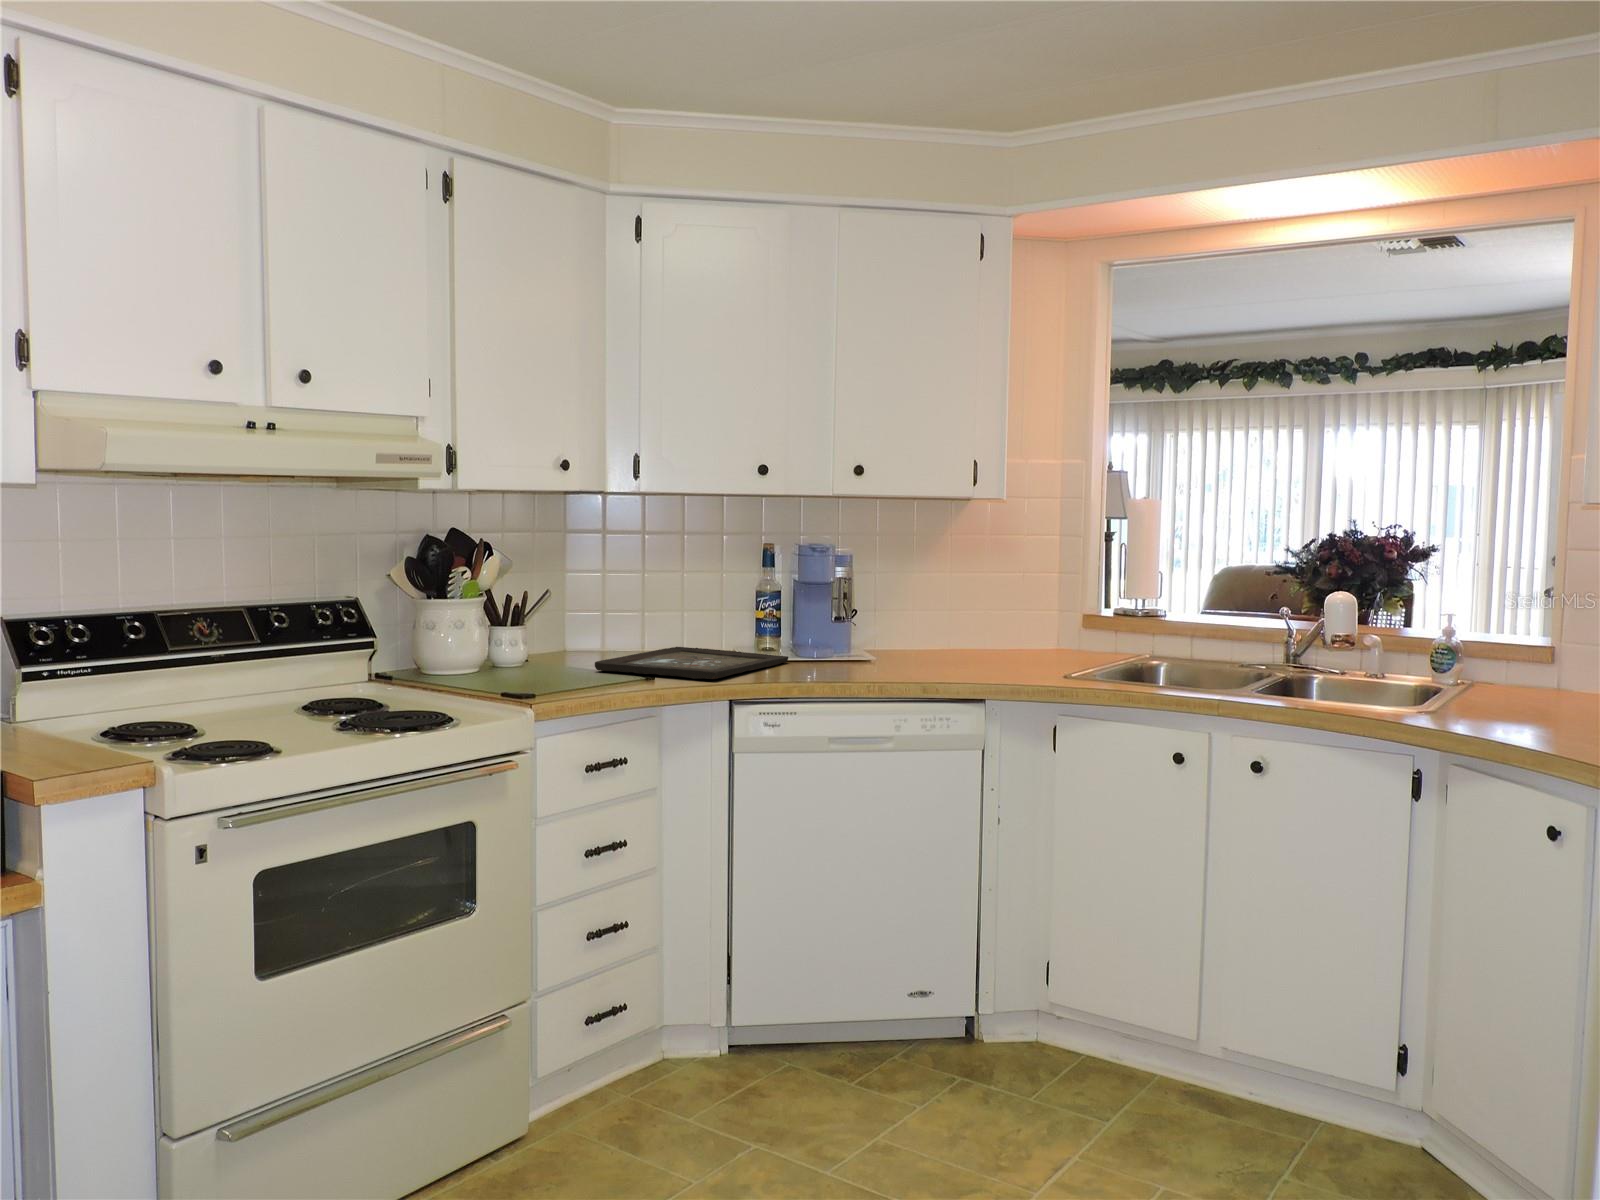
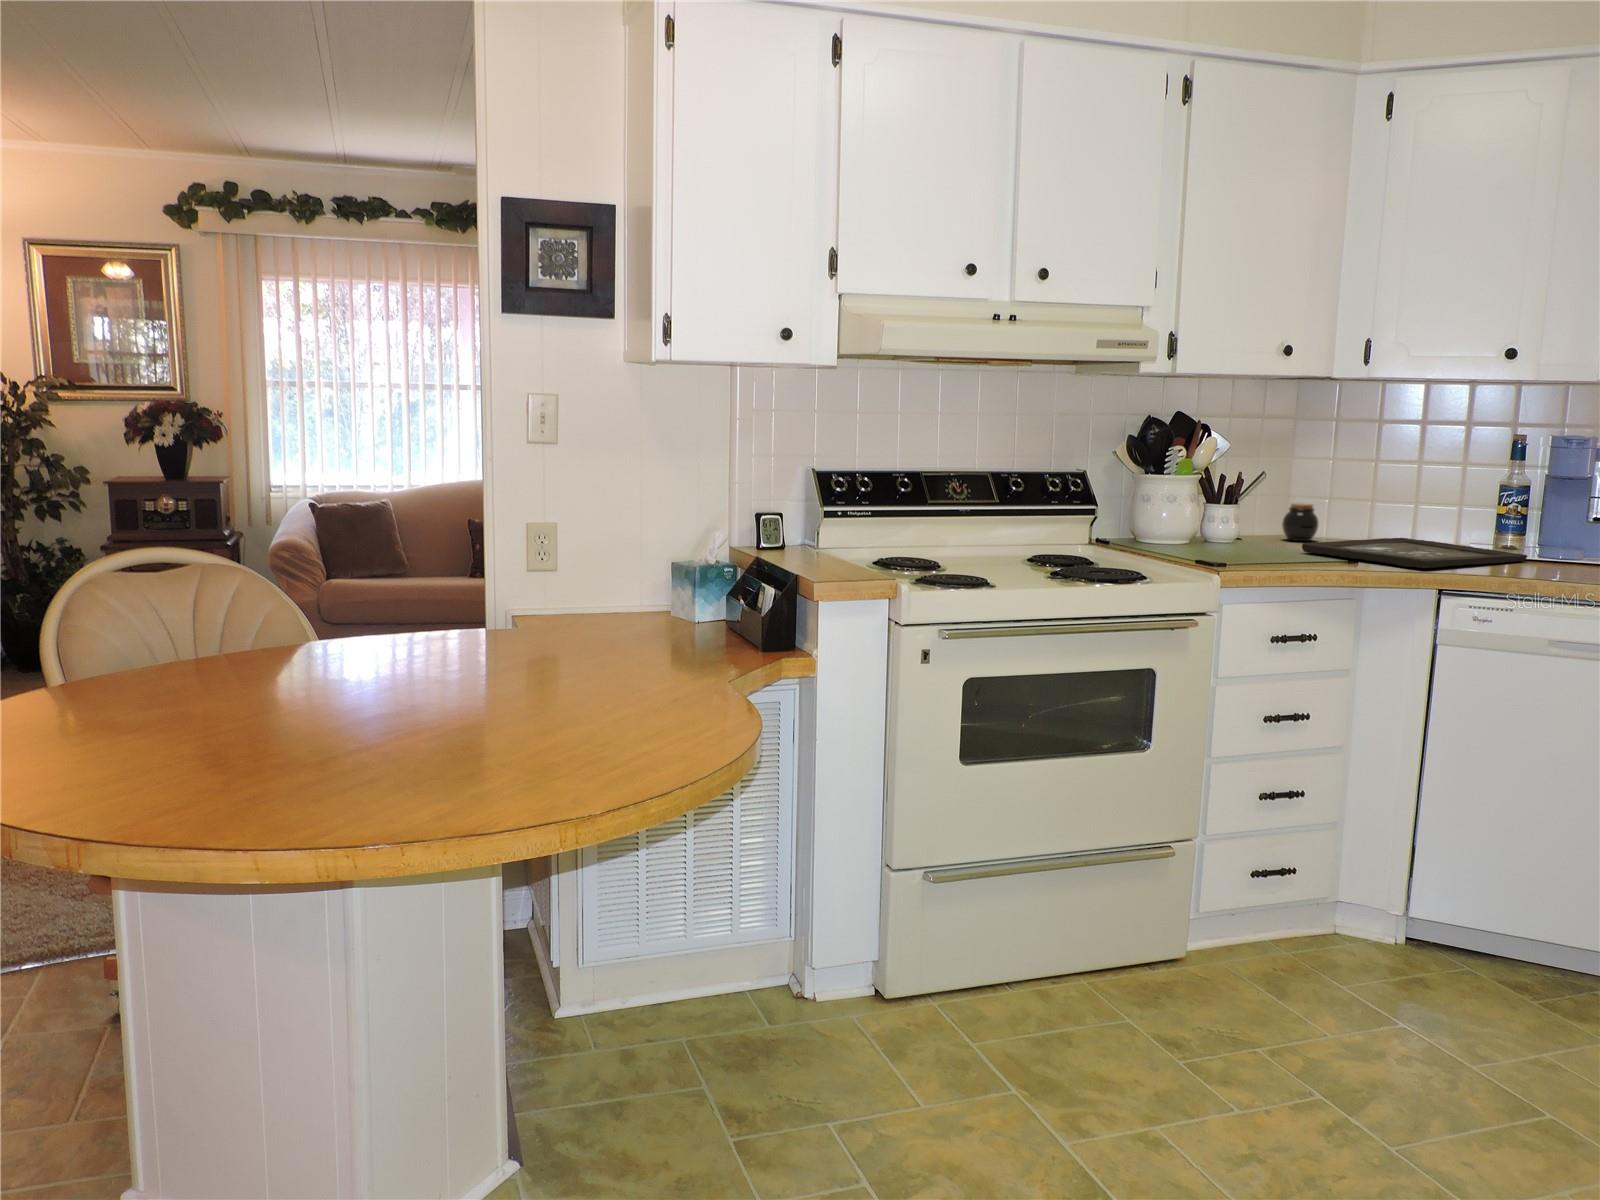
jar: none [566,618,601,657] -> present [1282,503,1319,541]

